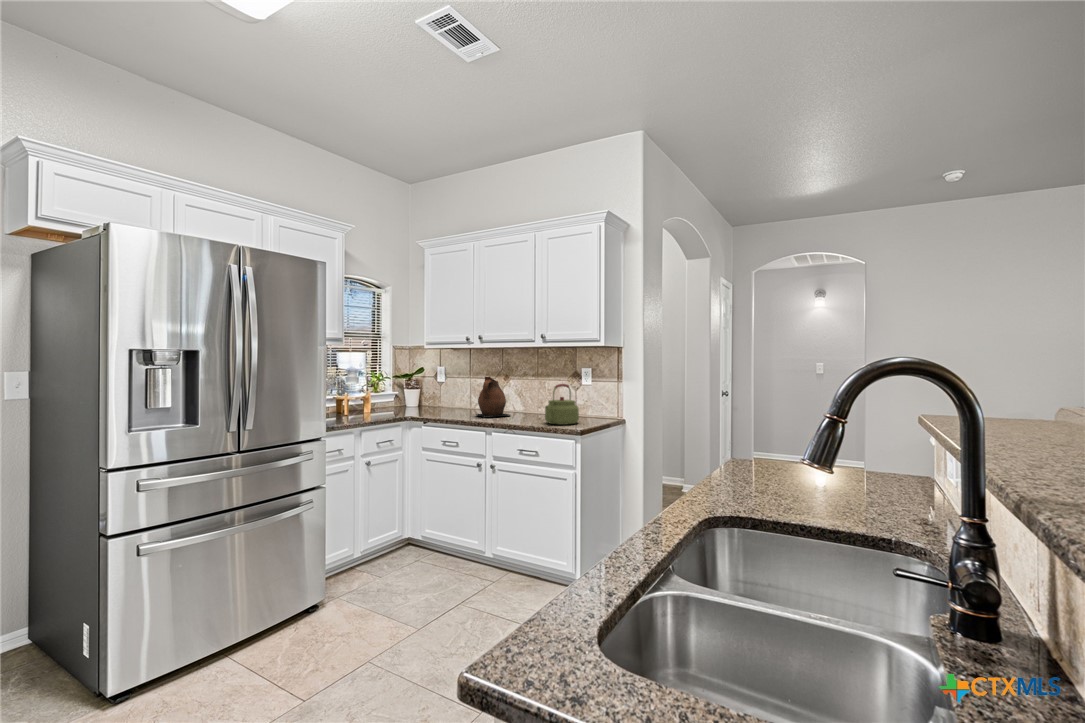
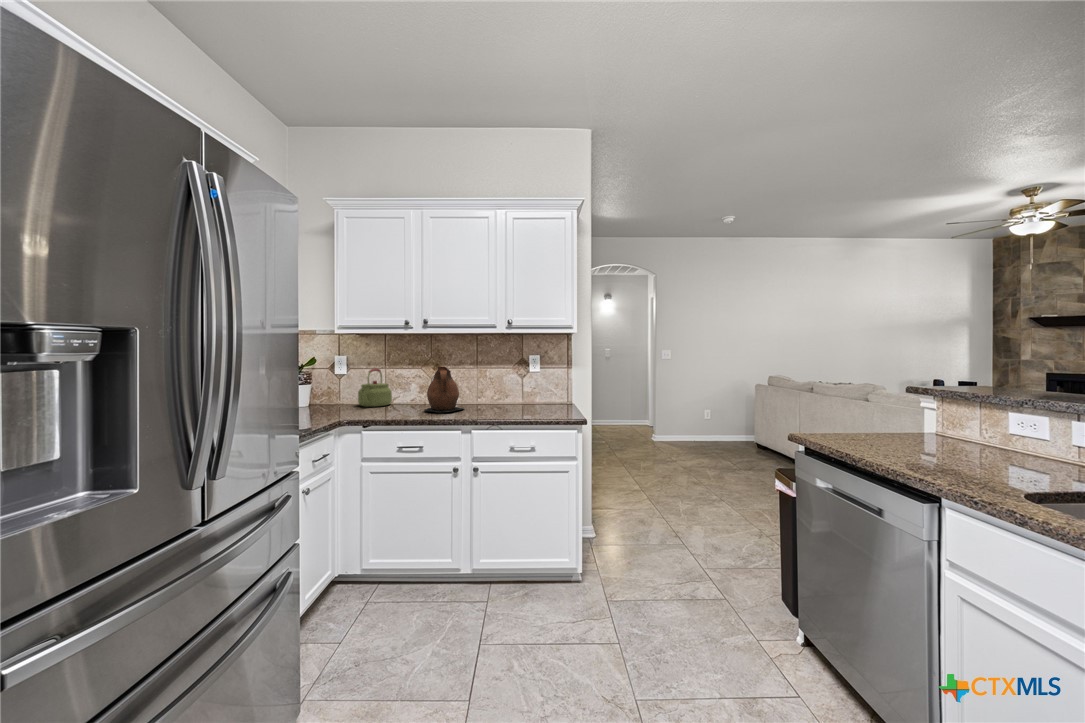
kettle: present [545,384,579,425] -> present [358,368,392,407]

